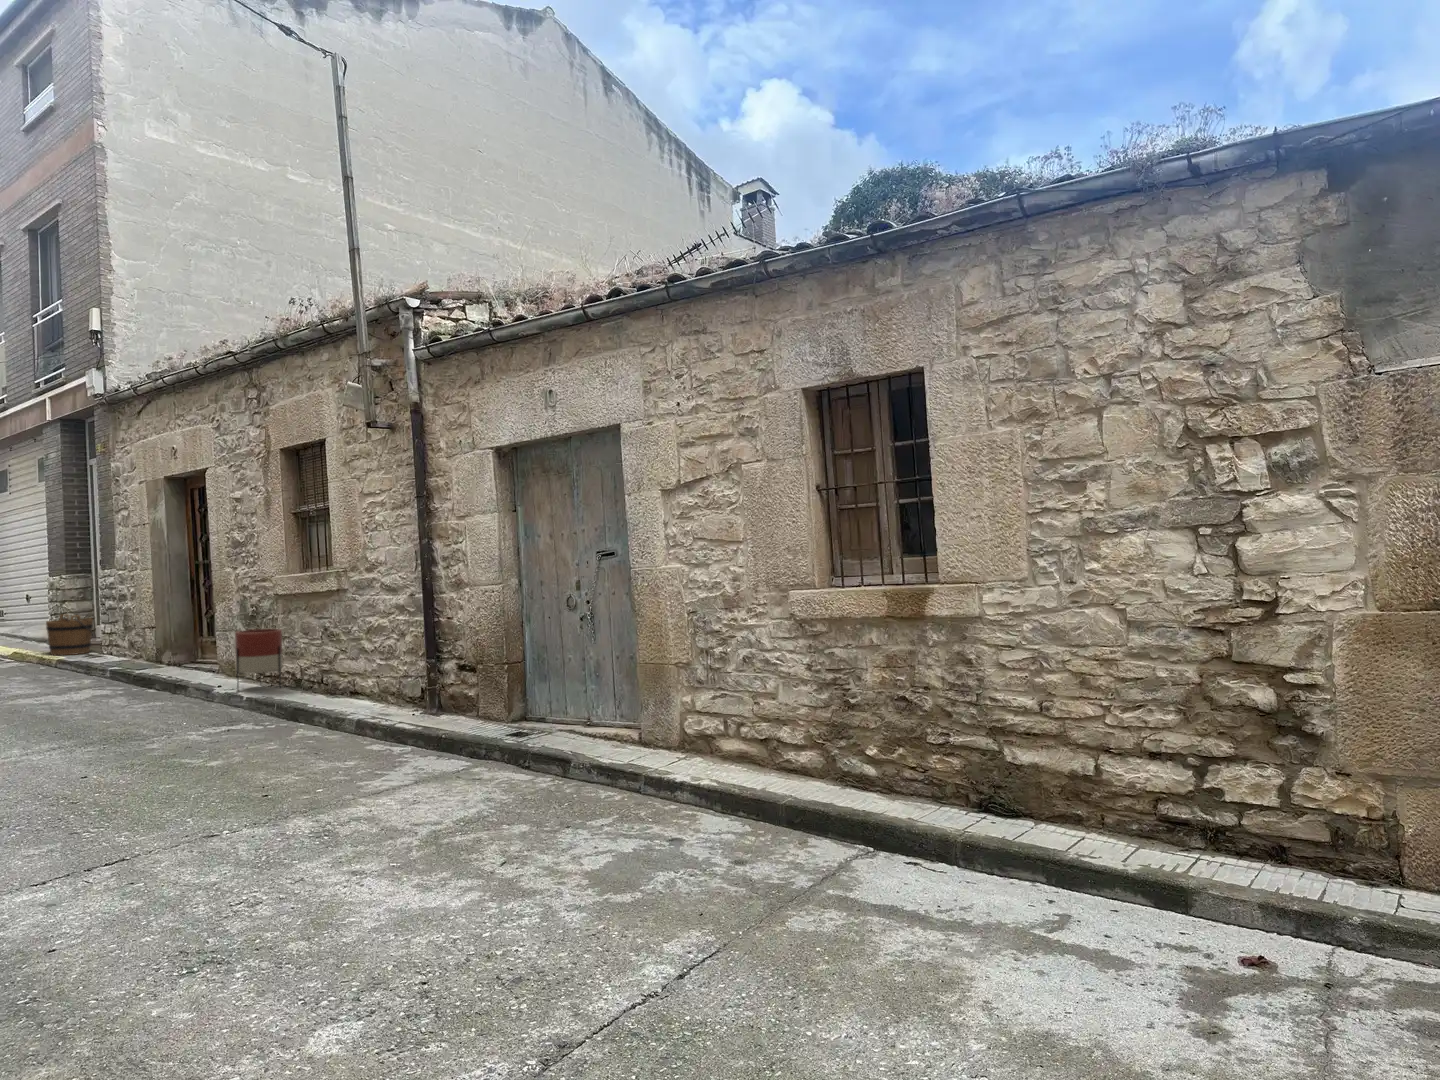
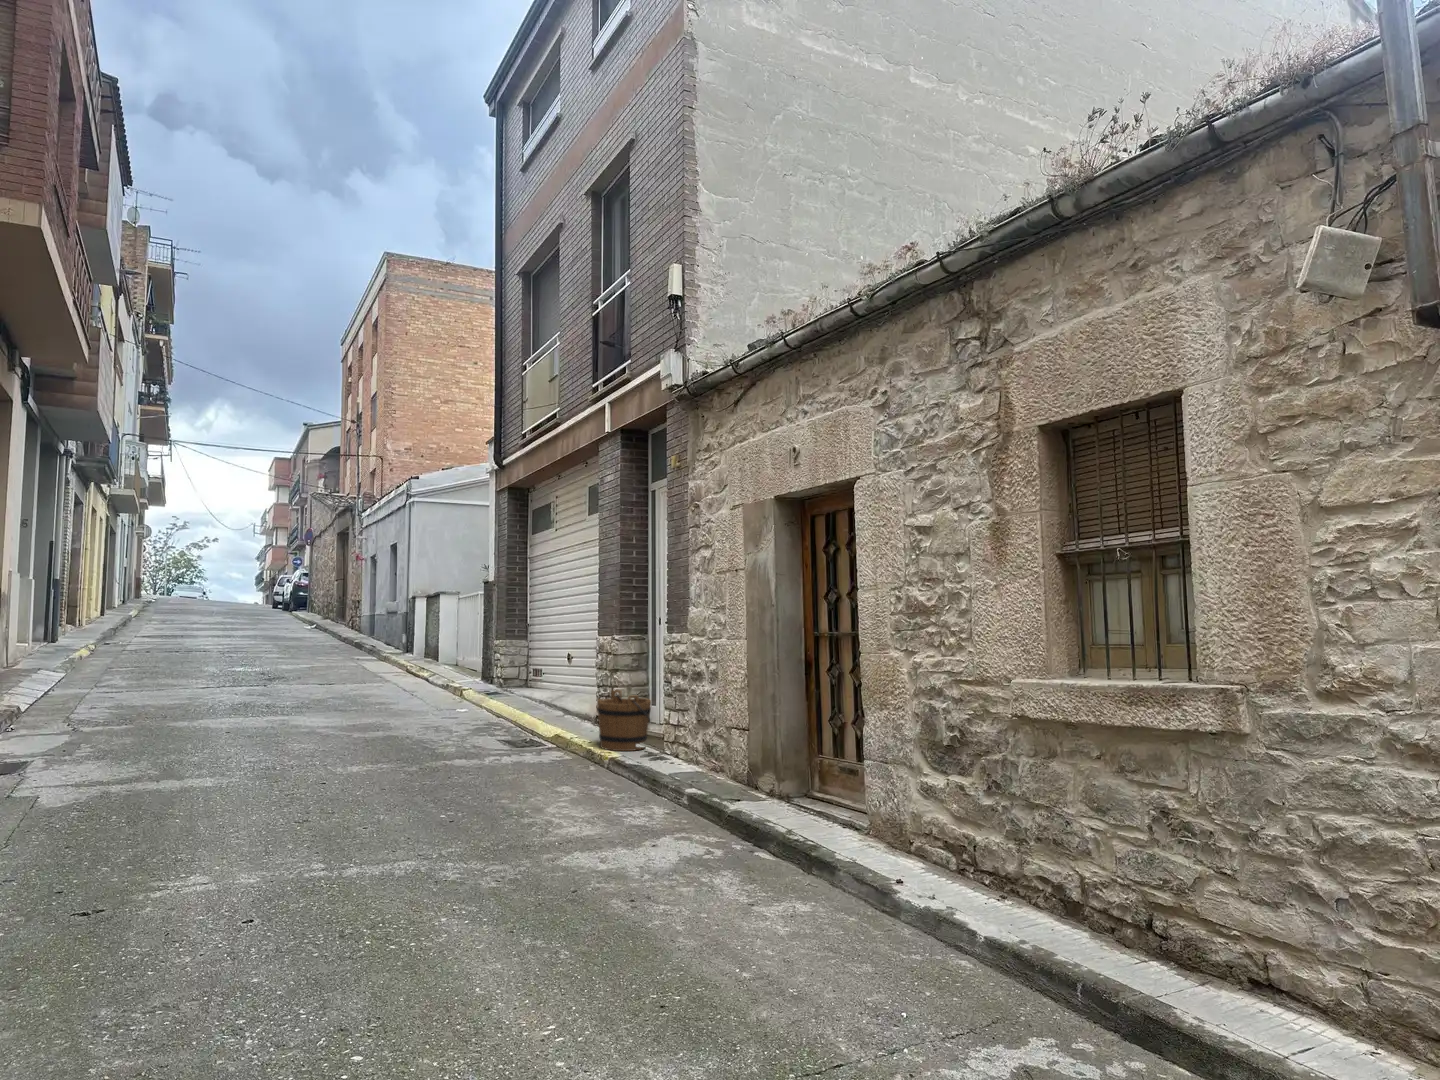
planter: present [235,629,283,690] -> none [952,782,1043,917]

